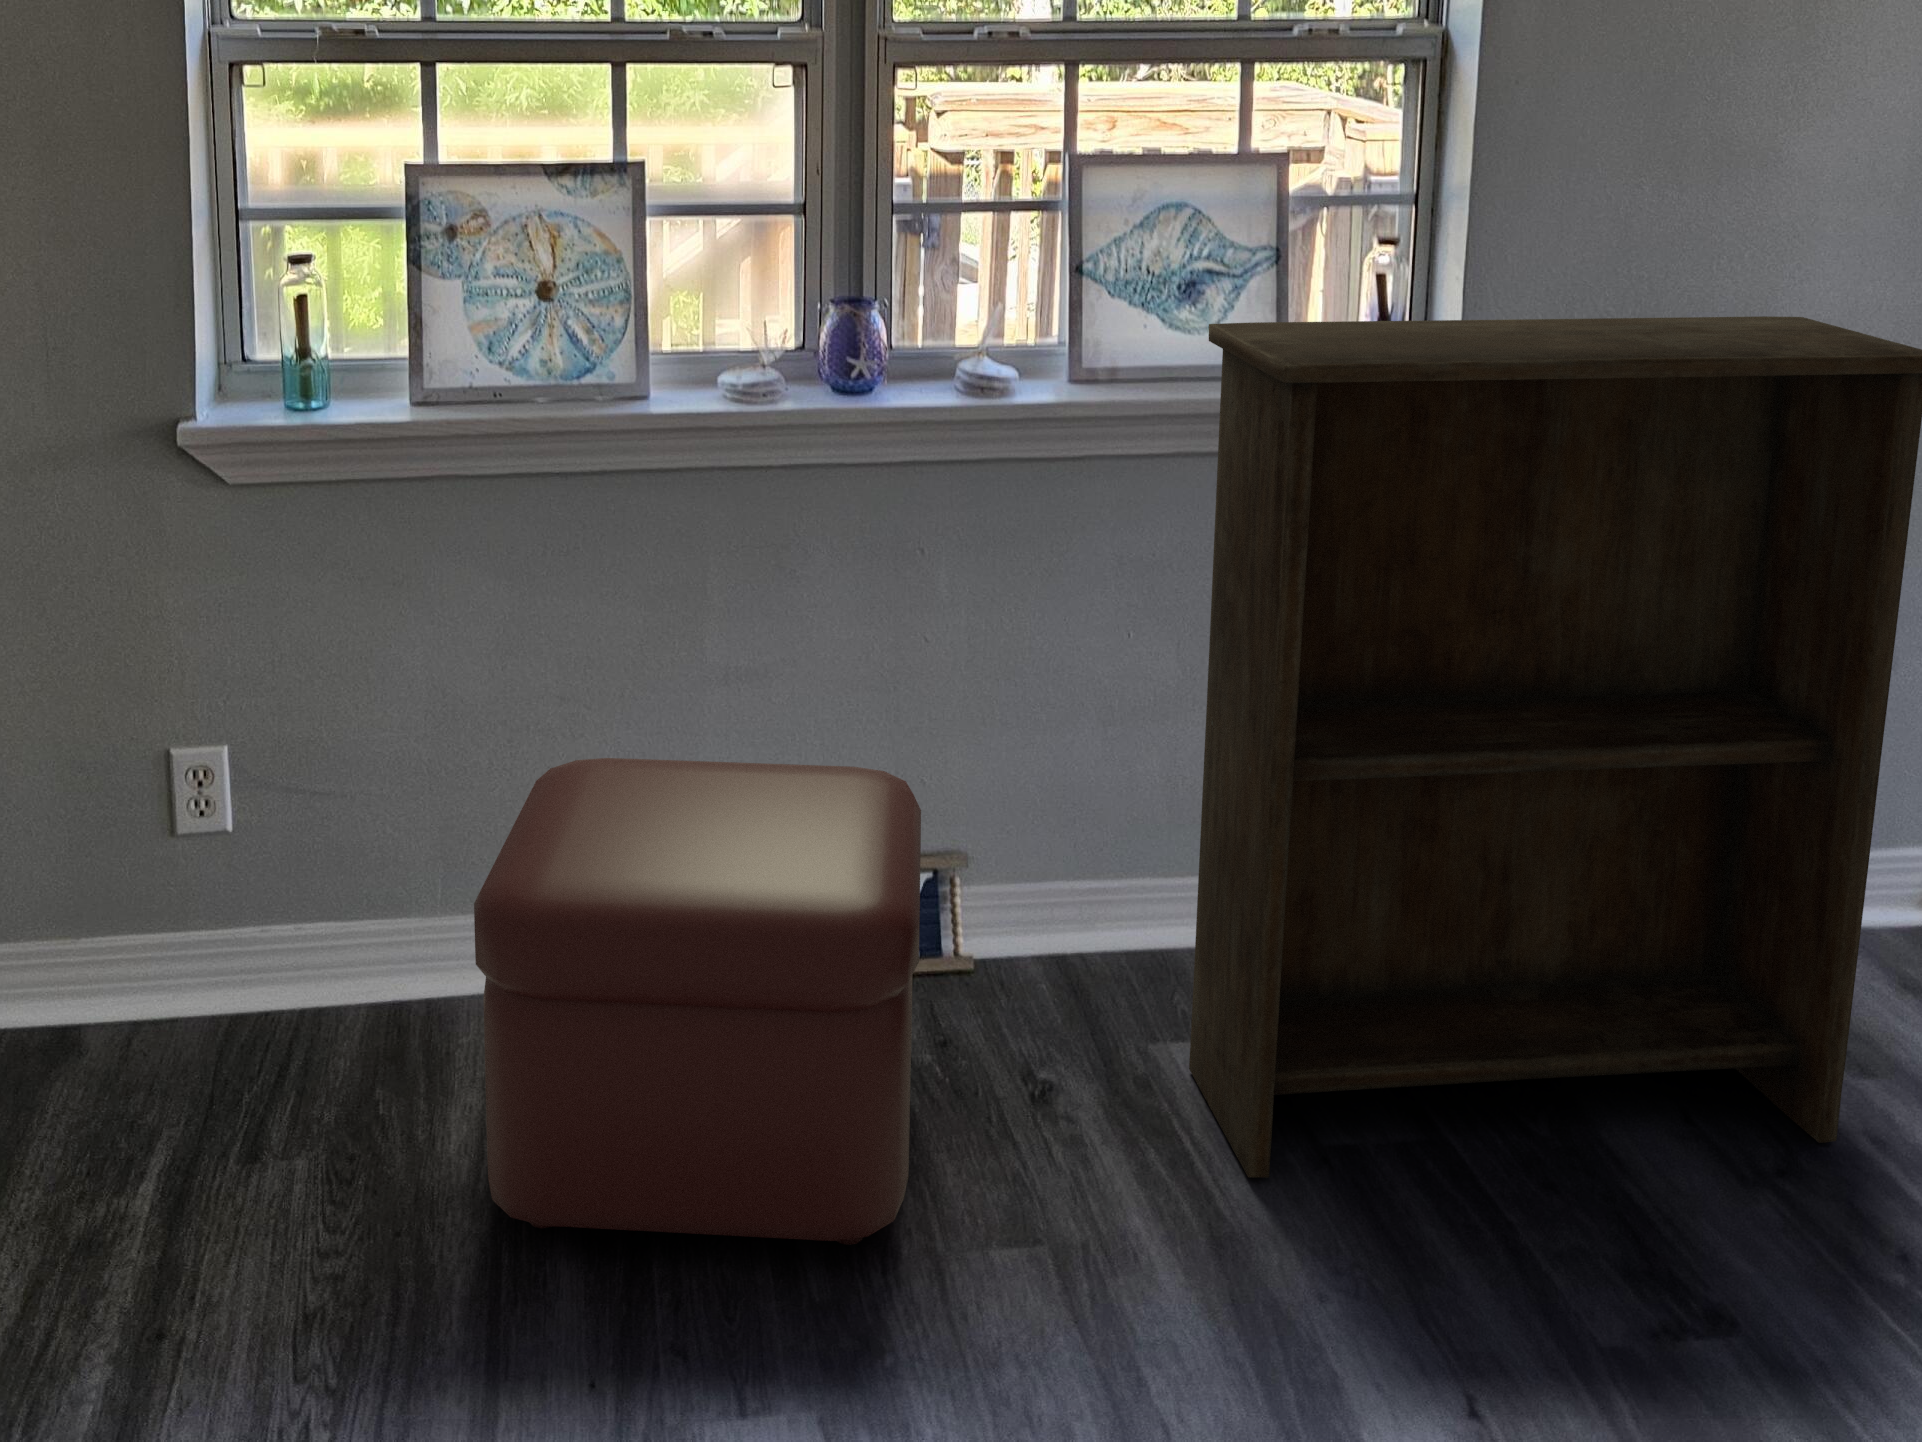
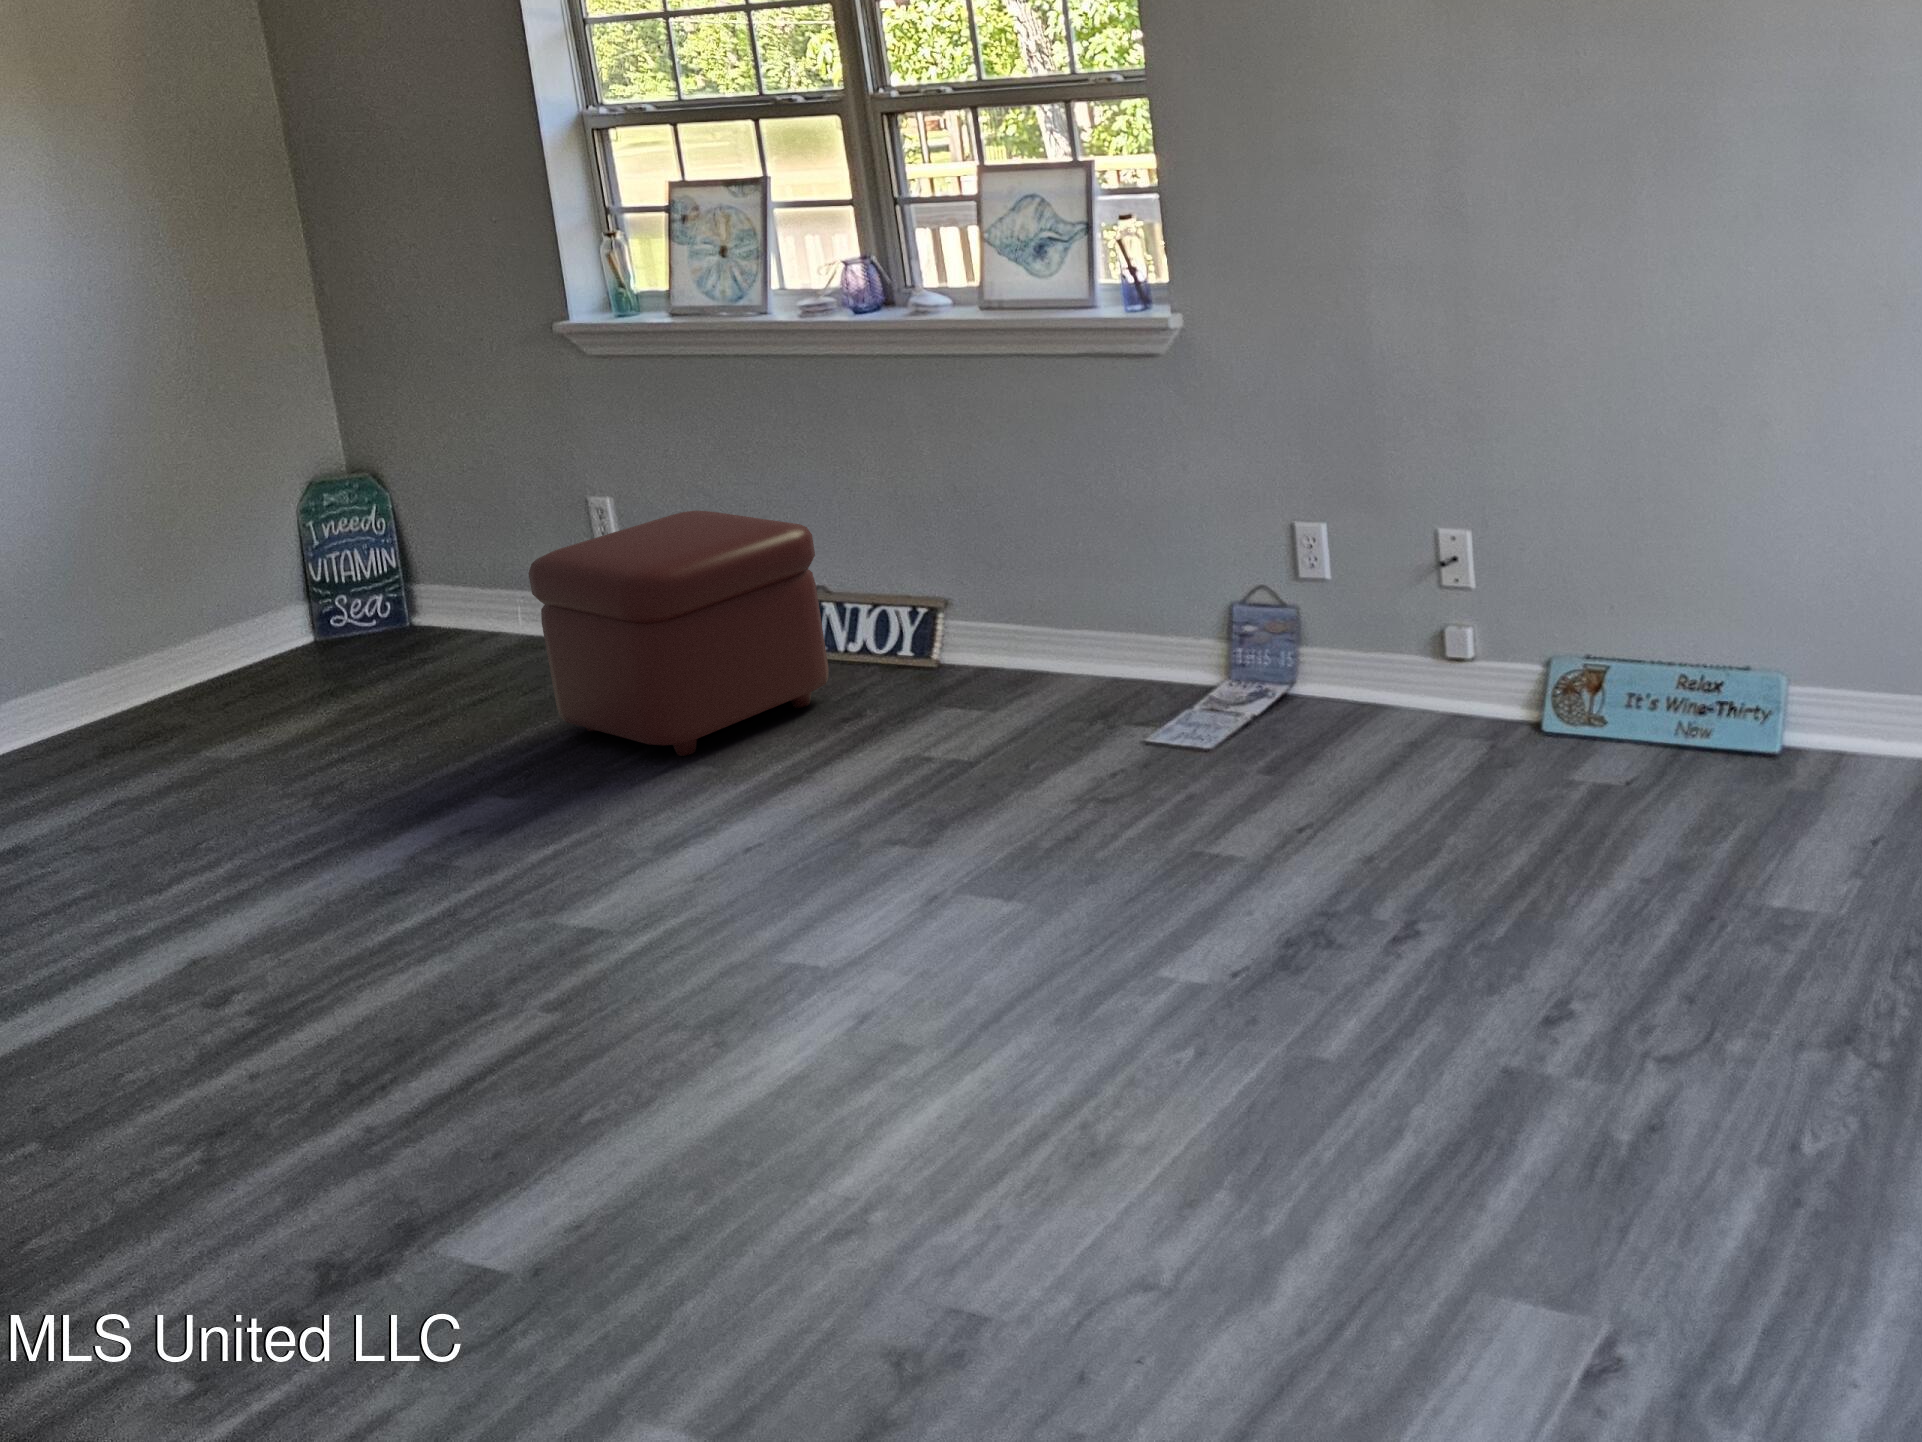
bookshelf: present [1189,316,1922,1177] -> none [794,264,1242,798]

